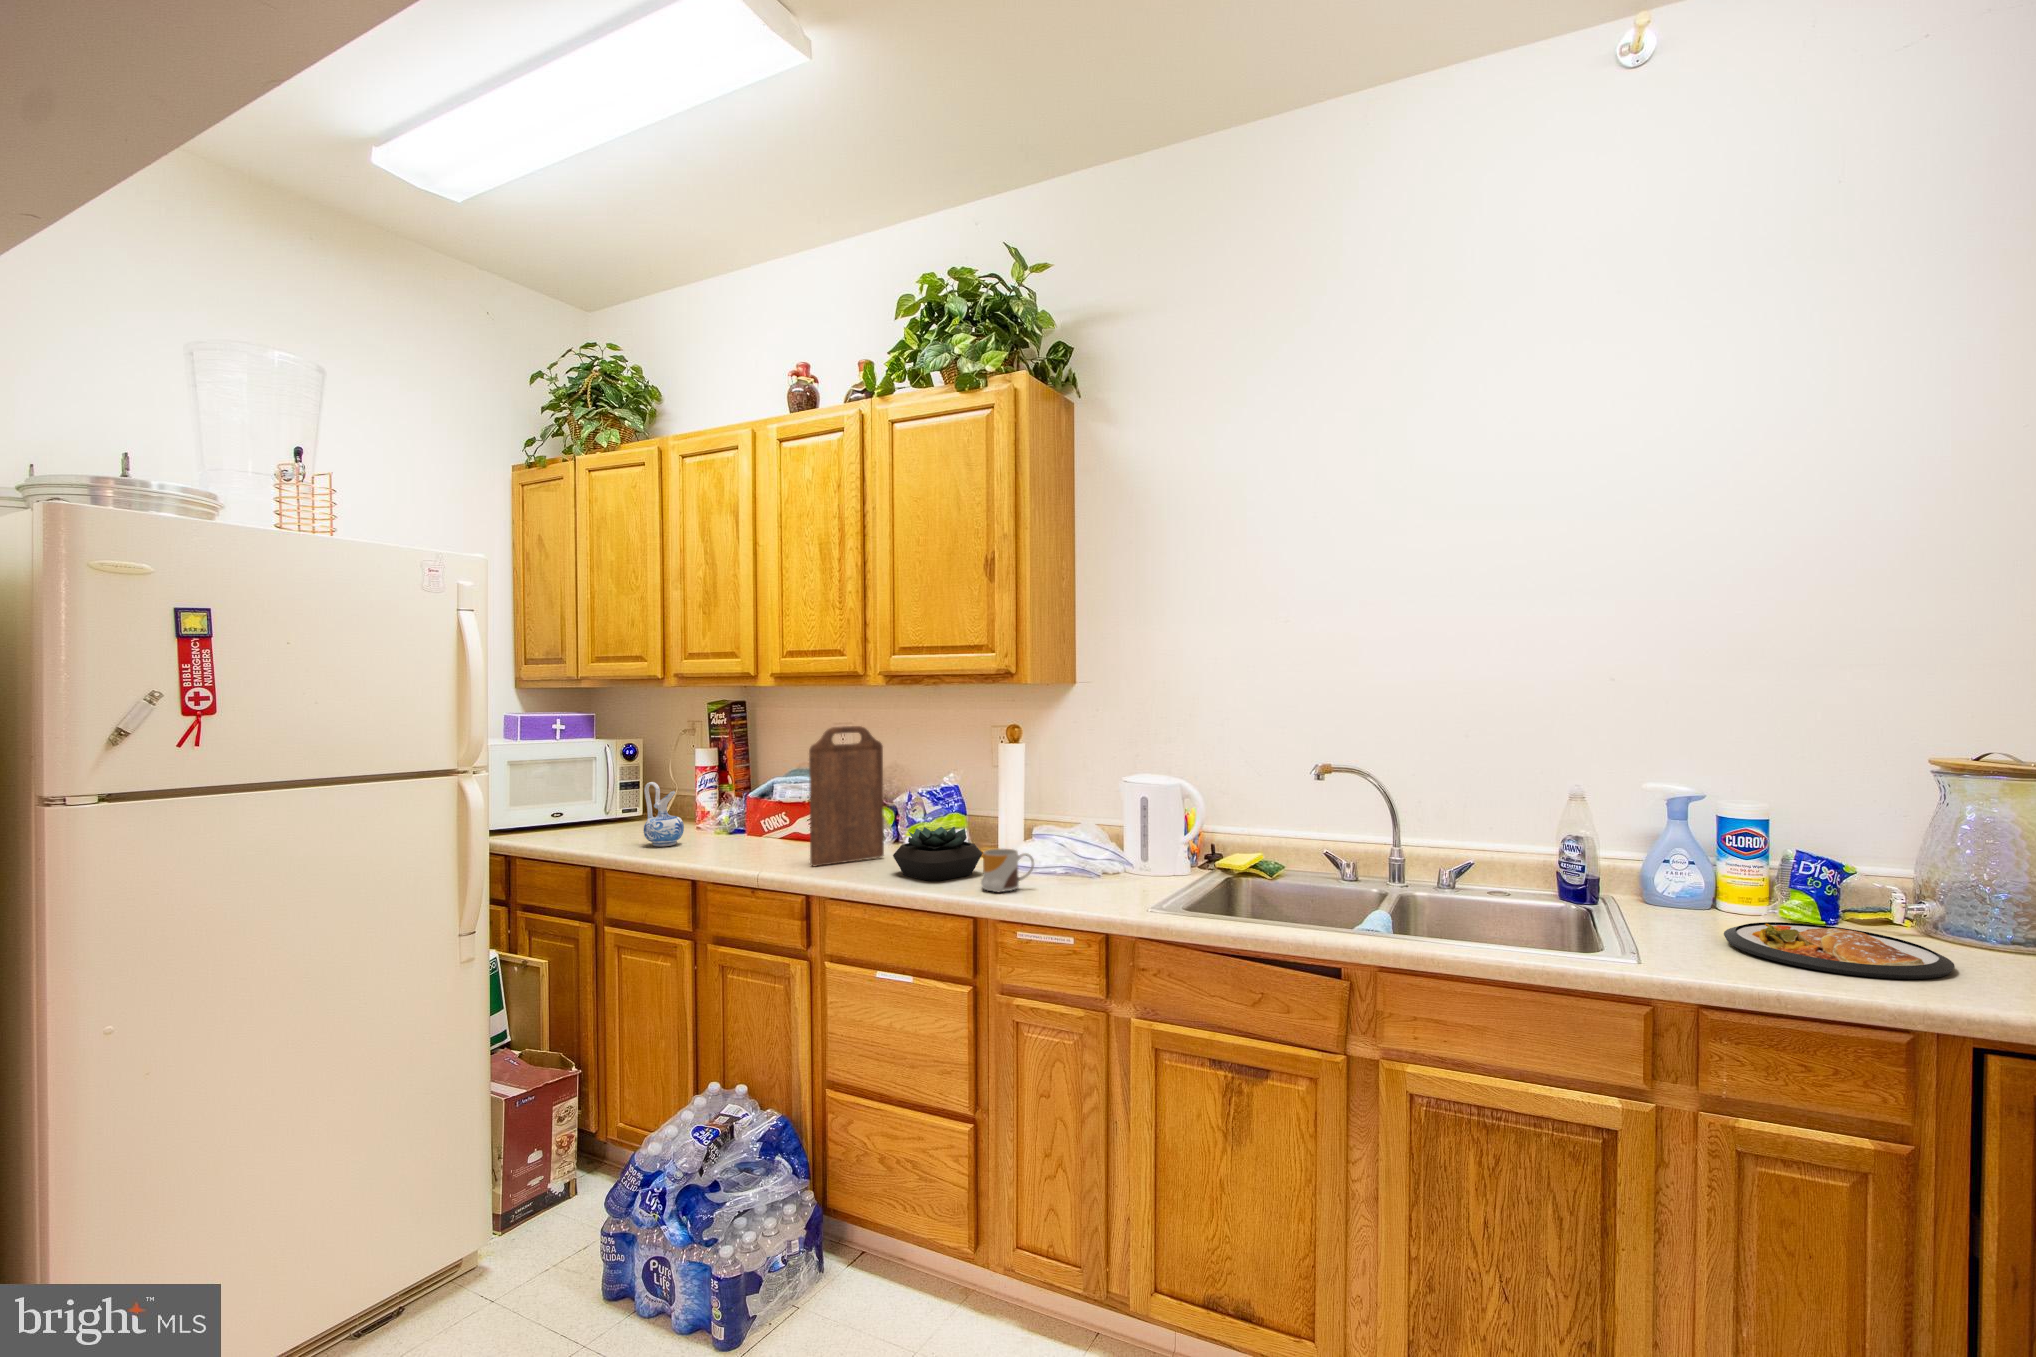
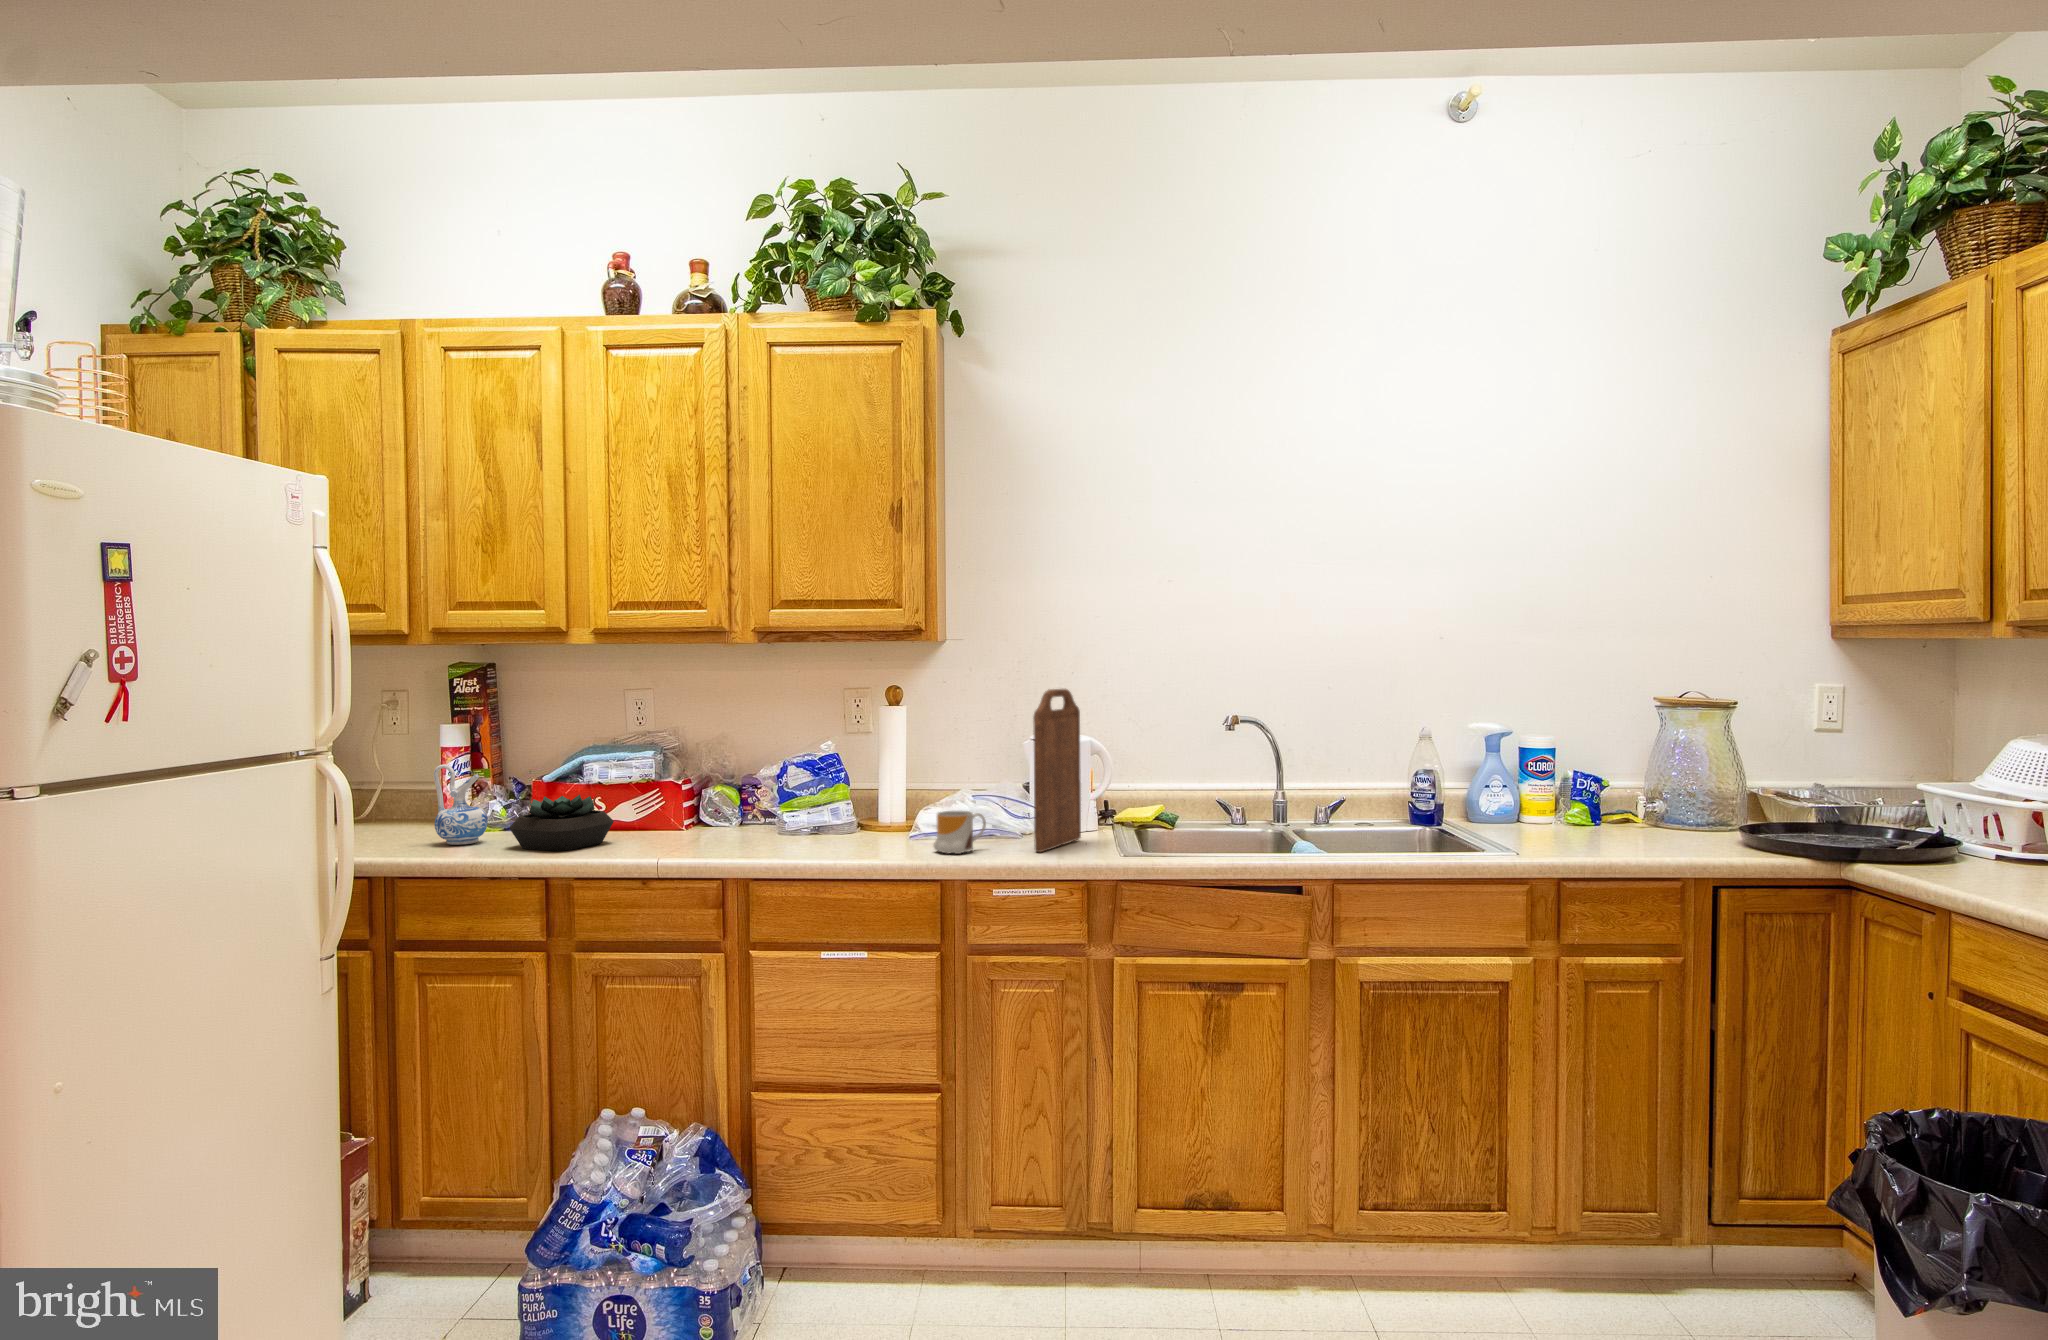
cutting board: present [809,726,884,866] -> present [1033,689,1081,853]
succulent plant: present [893,827,982,881] -> present [510,795,614,851]
dish: present [1724,922,1955,979] -> none [1548,823,1691,849]

